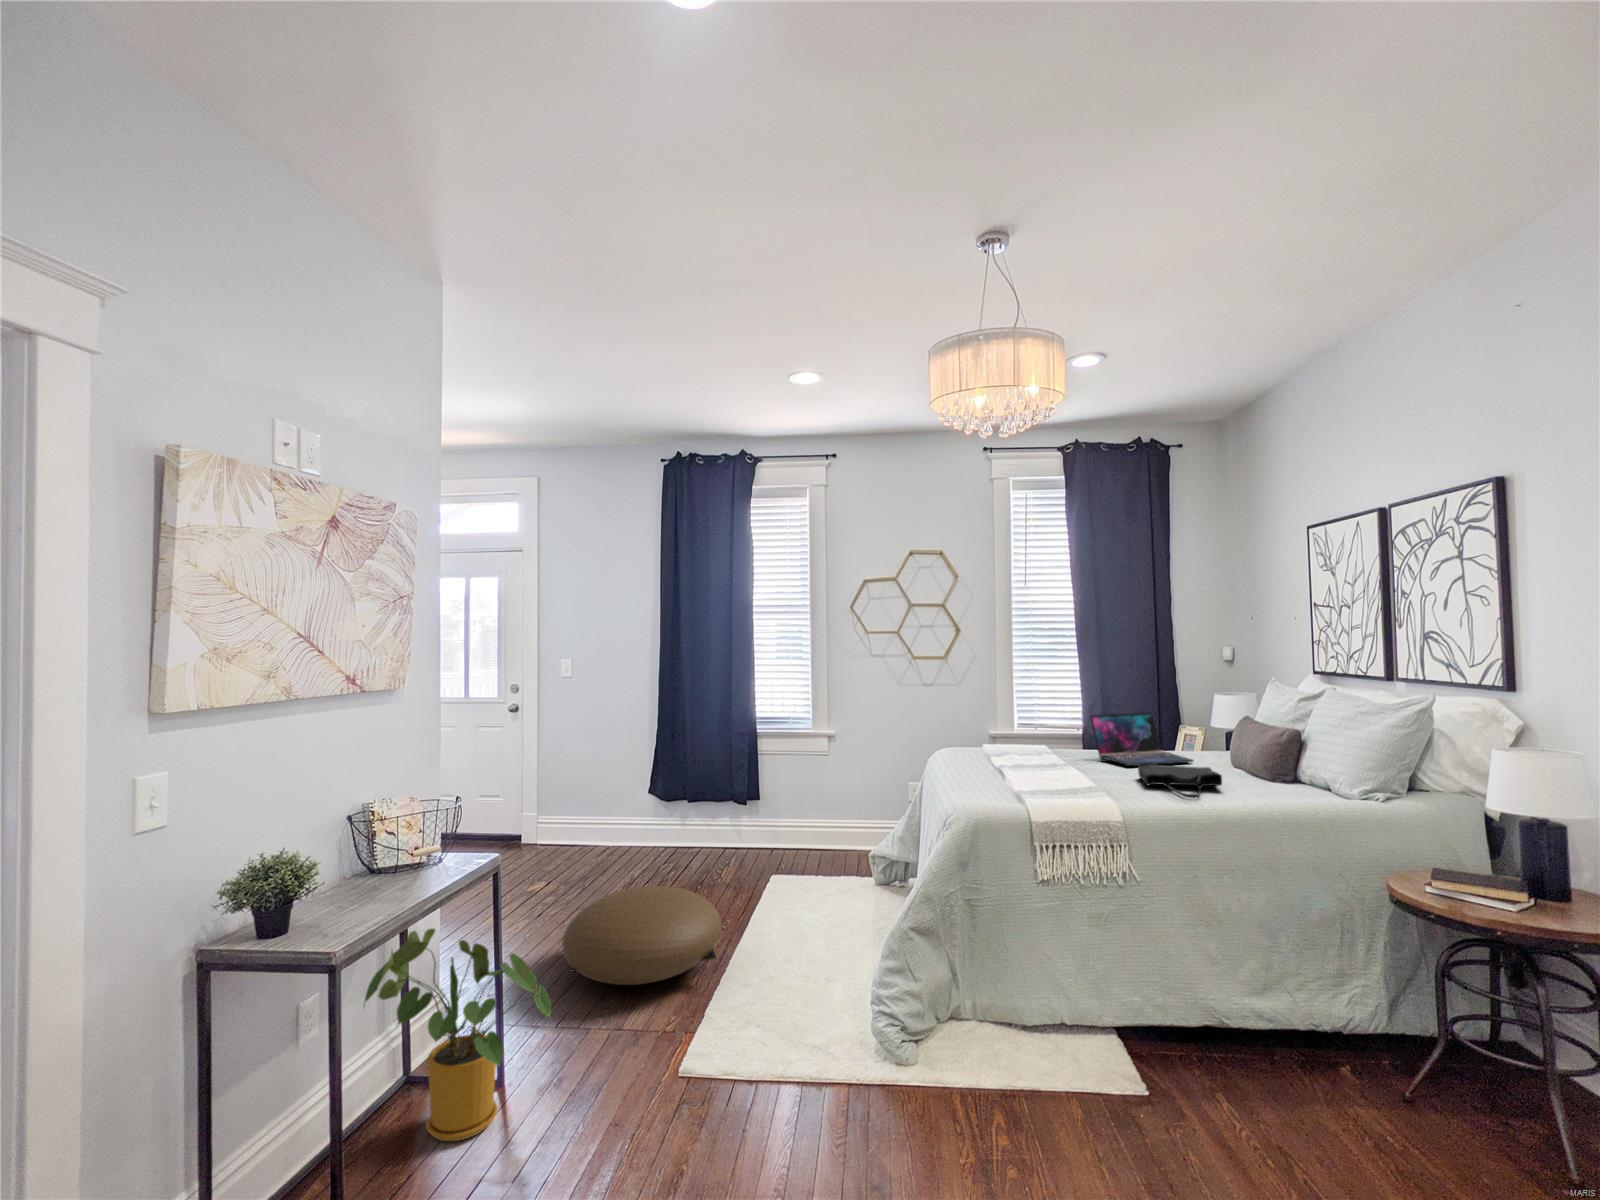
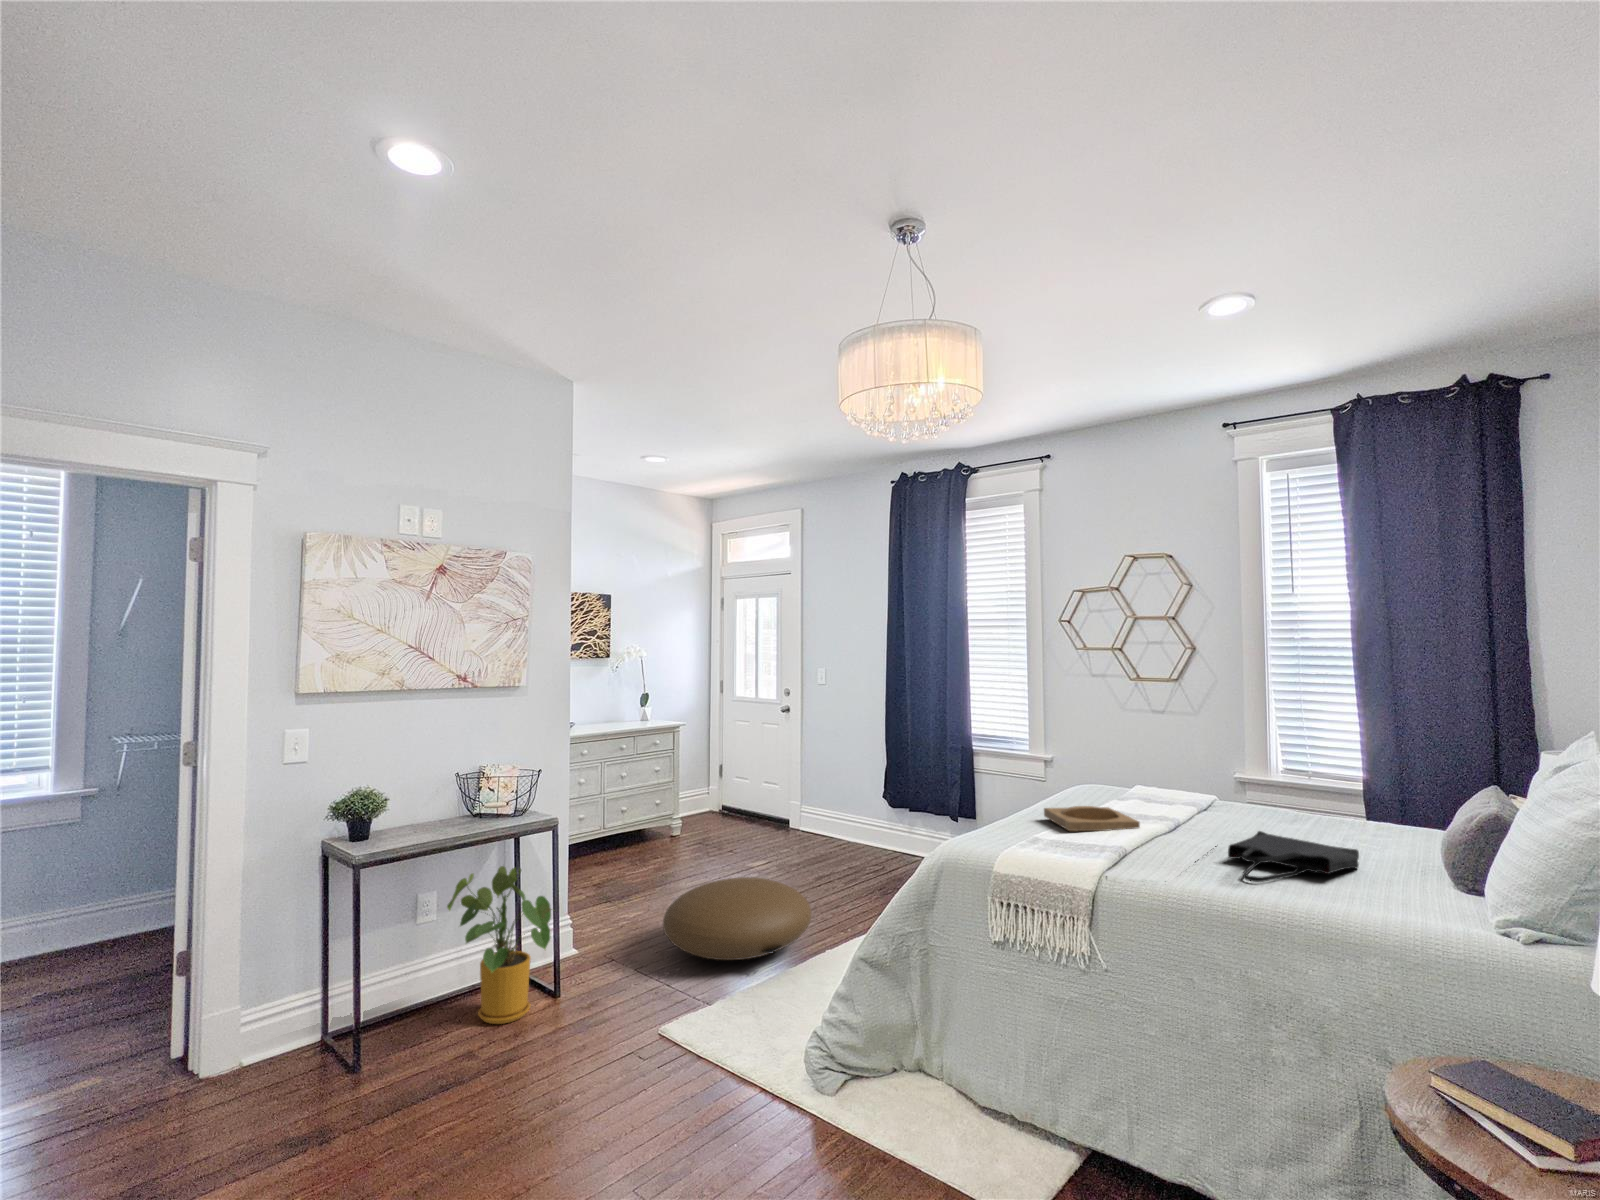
laptop: present [1090,713,1193,766] -> none [1267,764,1407,844]
tray: none [971,761,1056,783] -> present [1044,806,1140,831]

